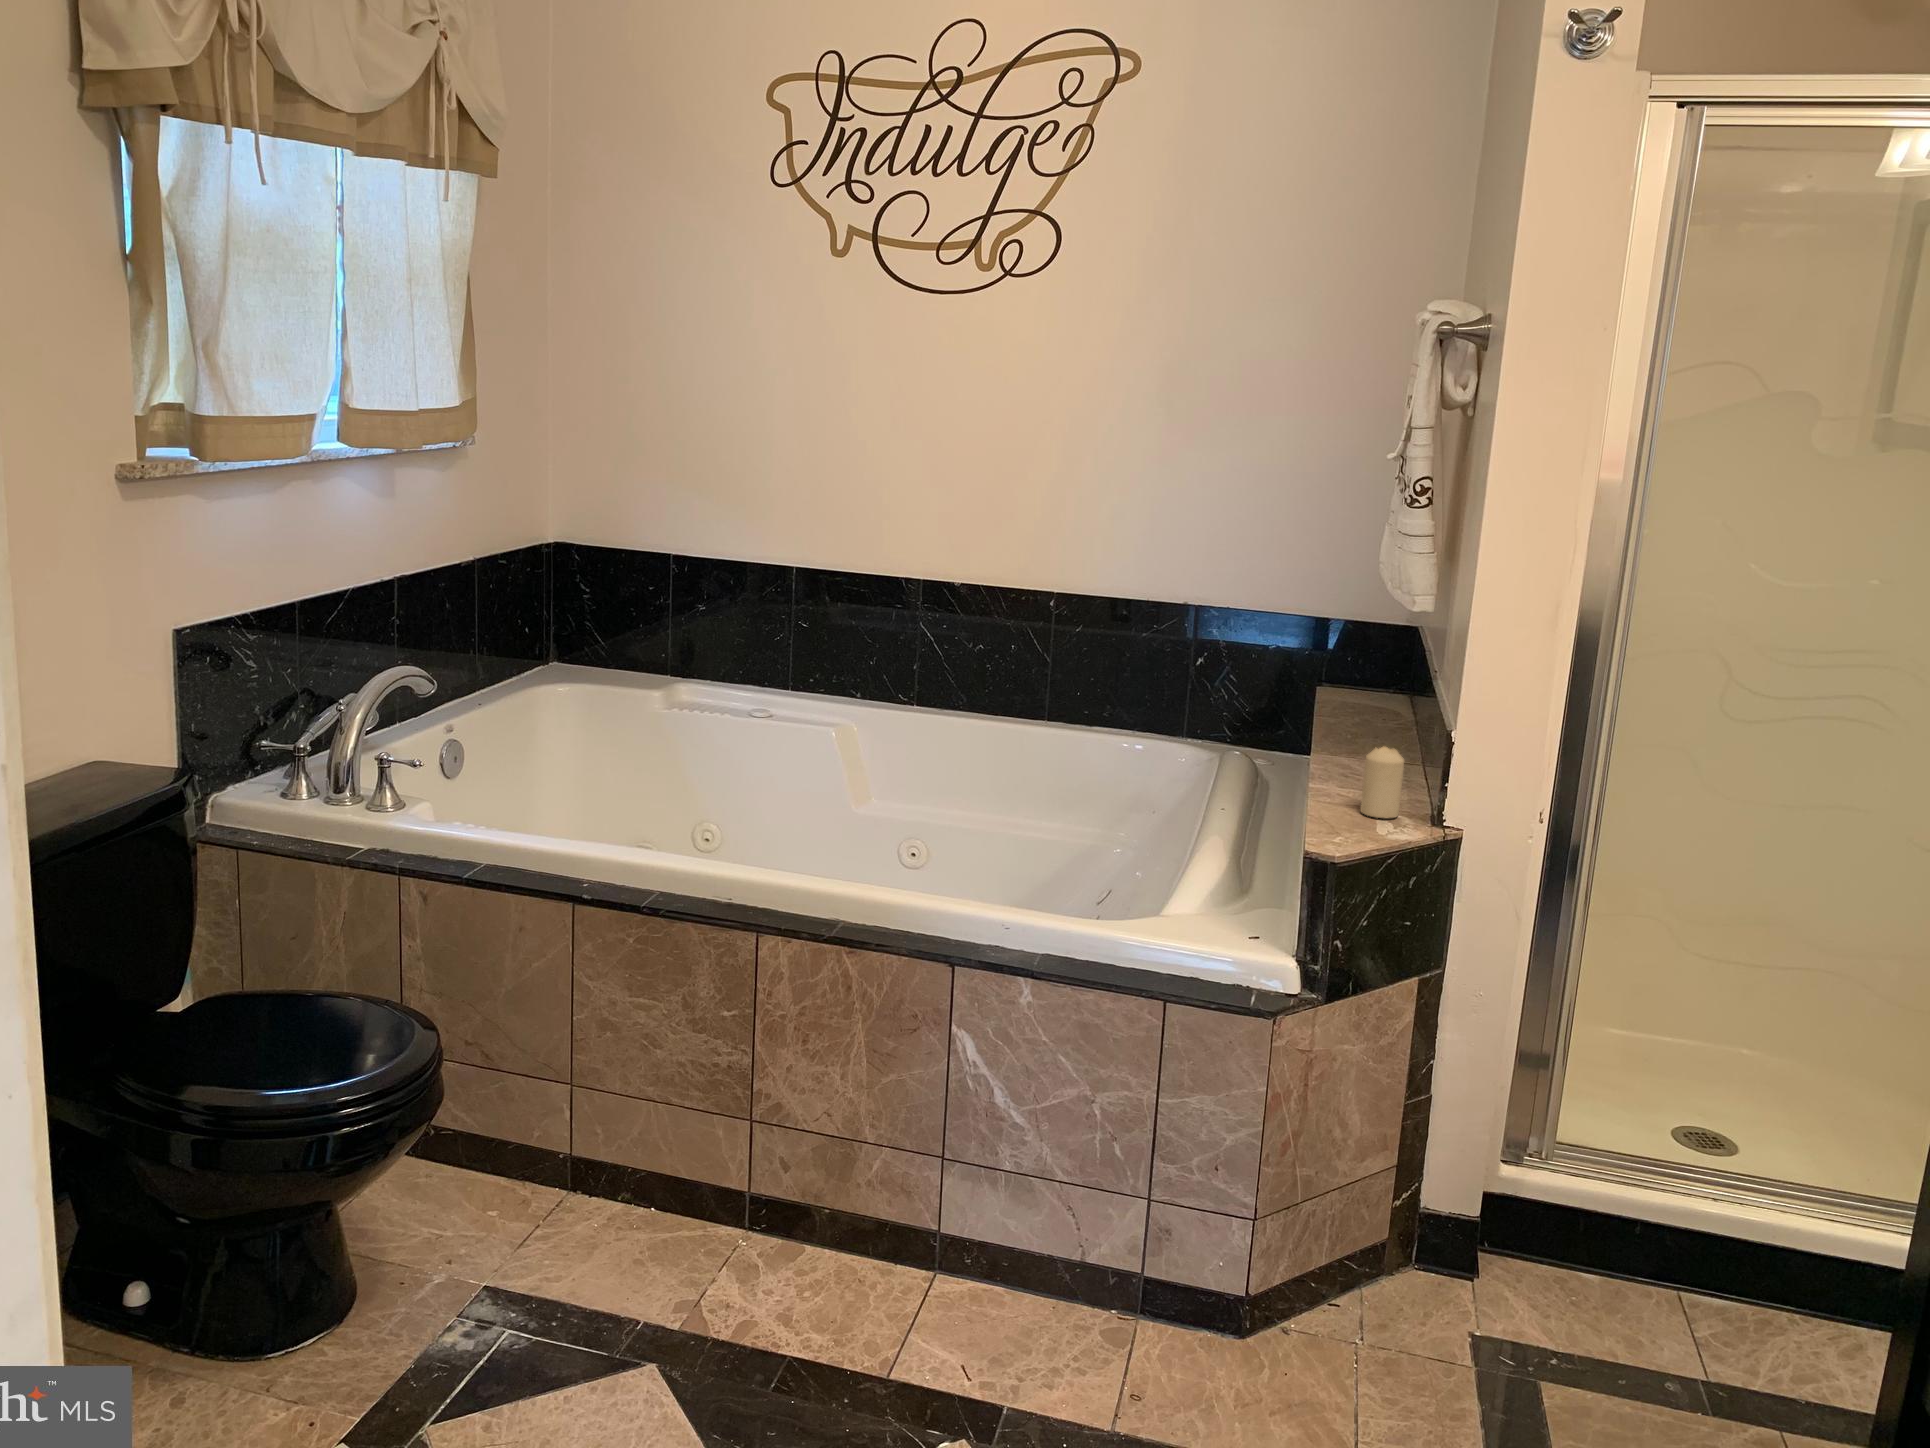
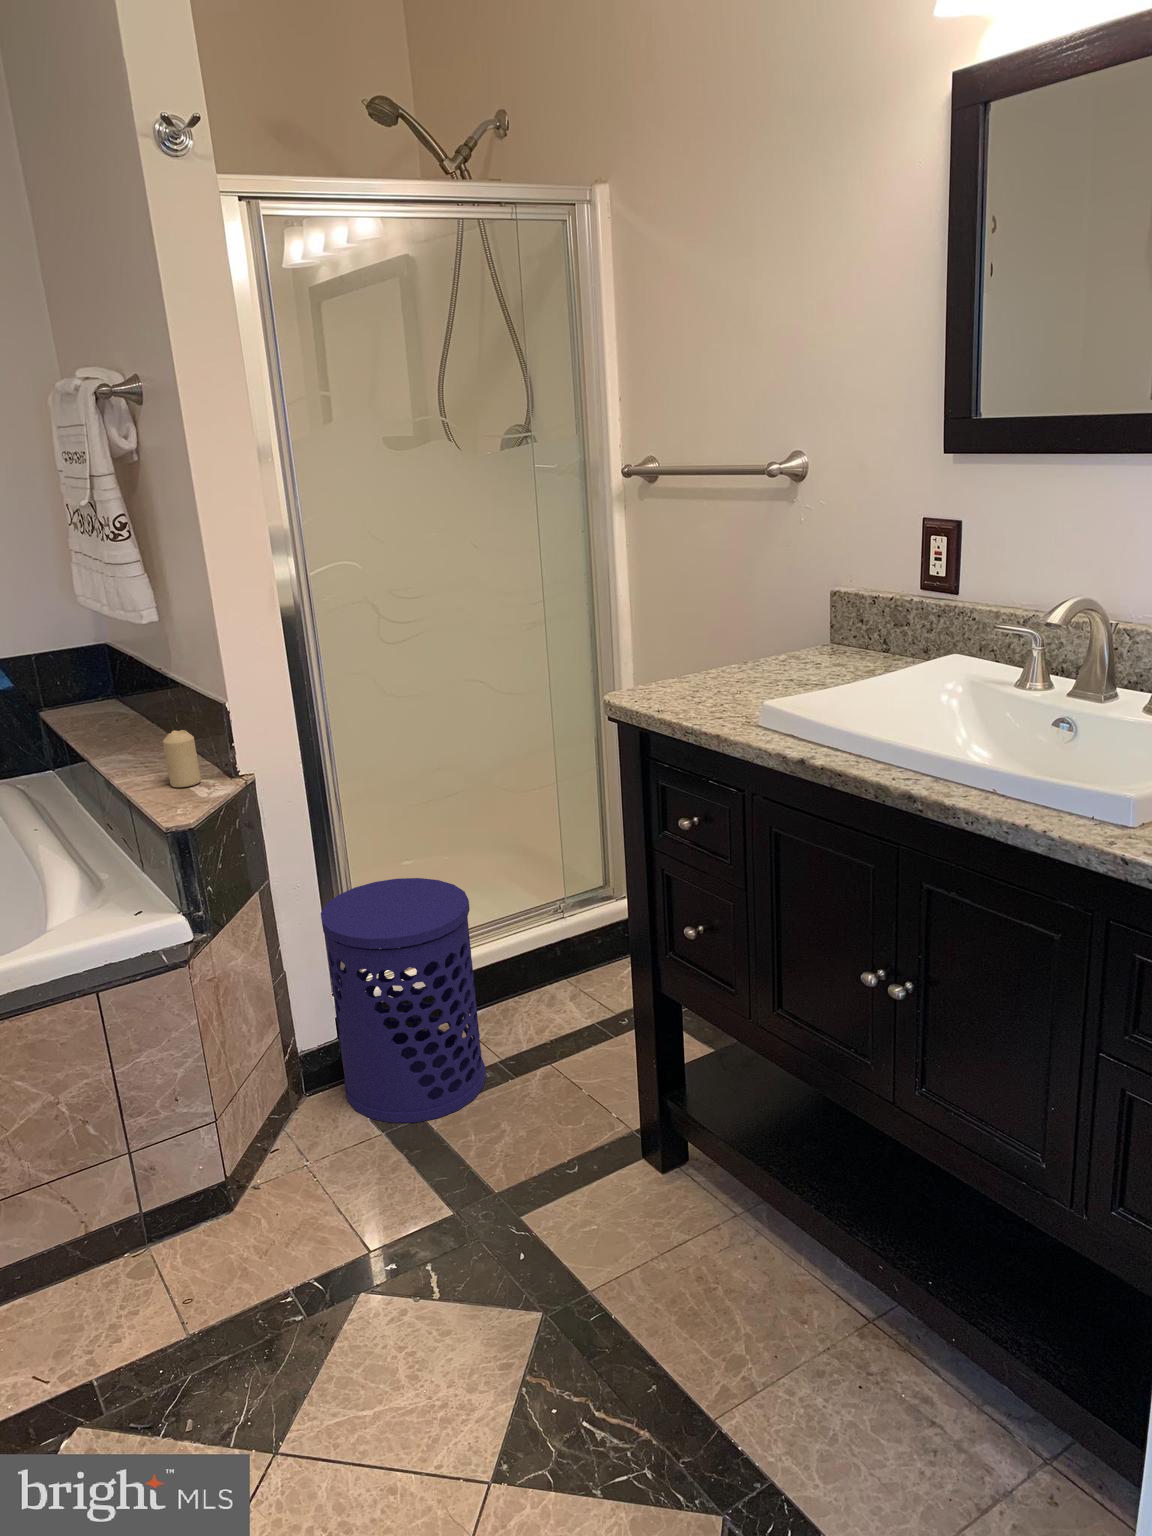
waste bin: none [1458,1031,1715,1400] -> present [321,878,486,1123]

